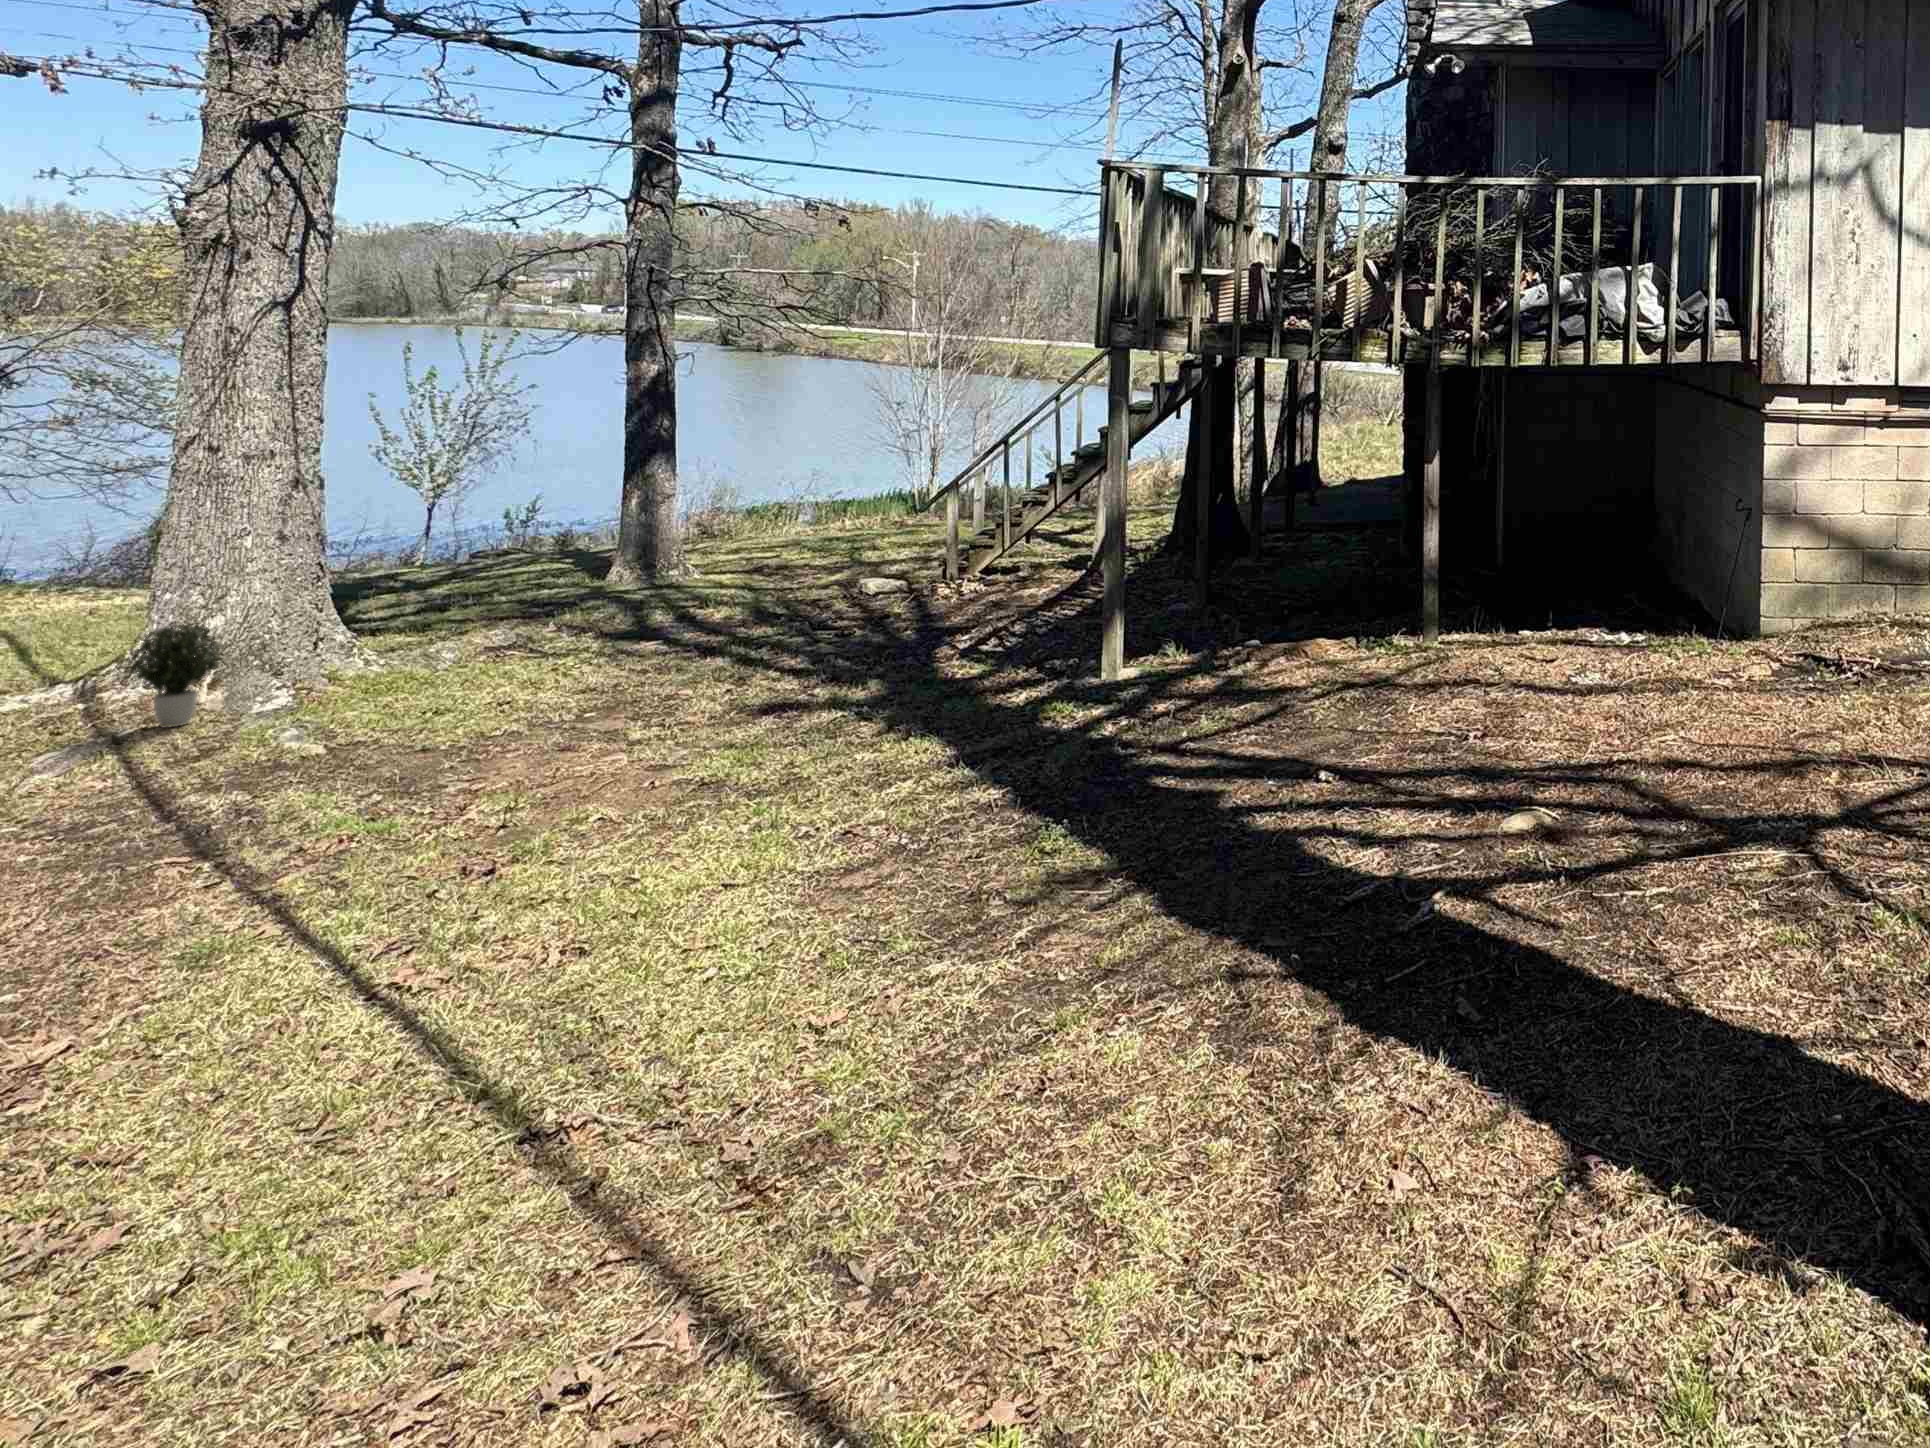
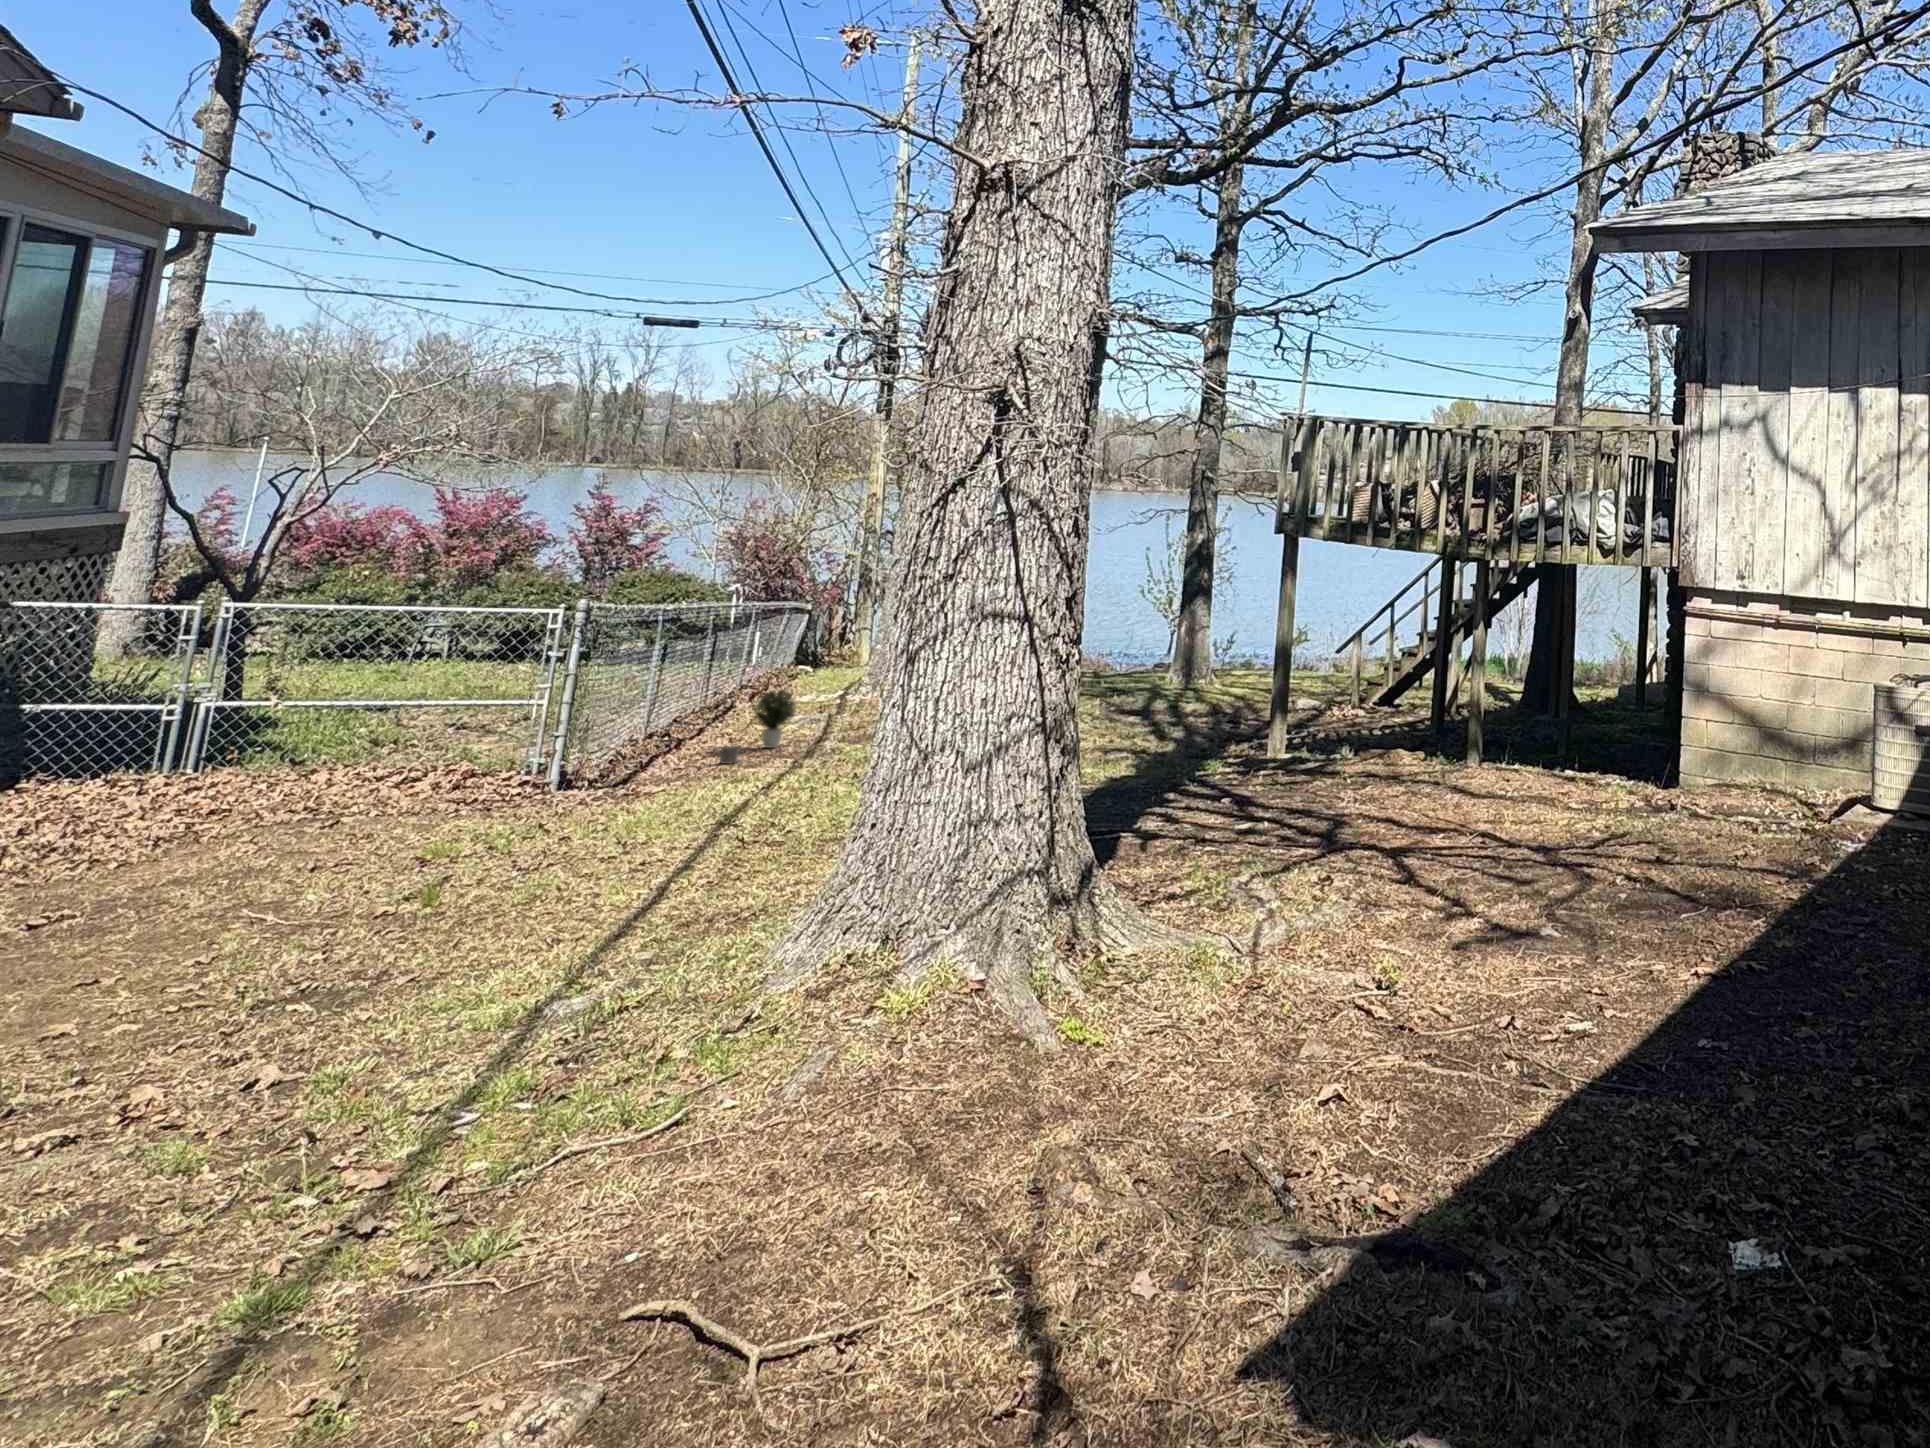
watering can: none [82,737,140,778] -> present [712,745,741,764]

